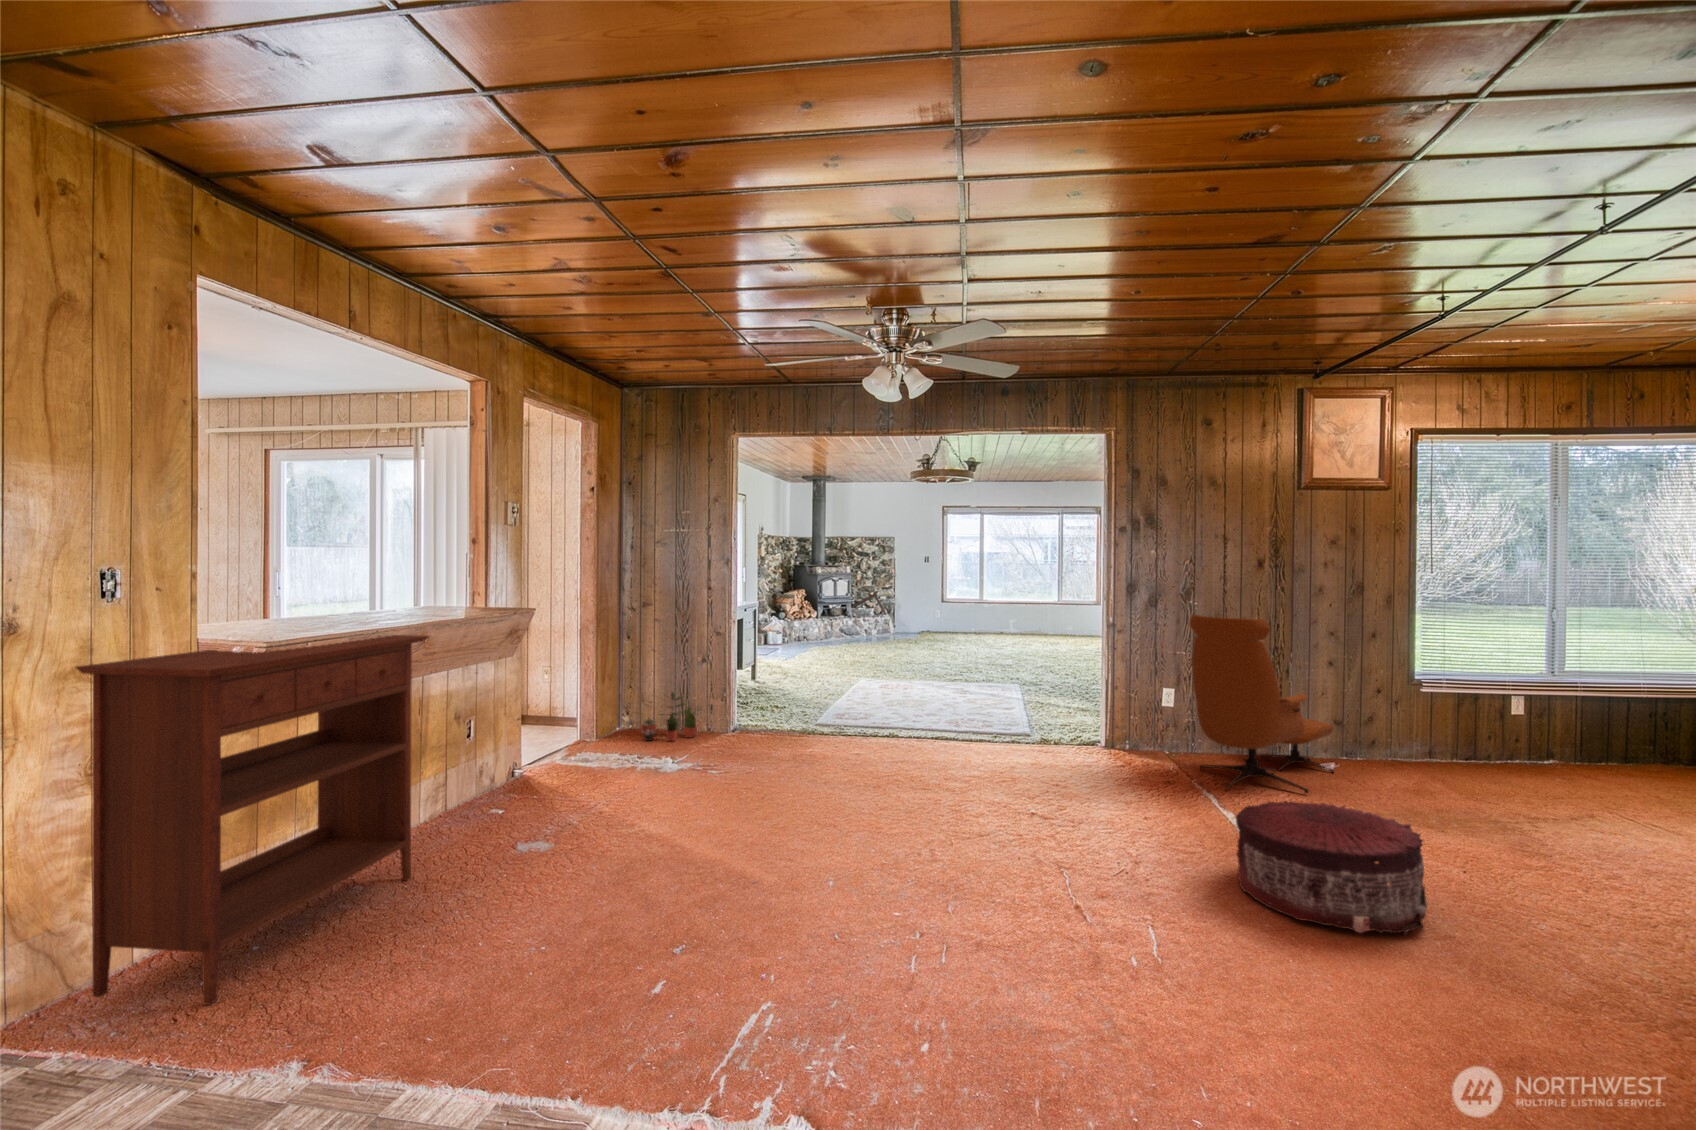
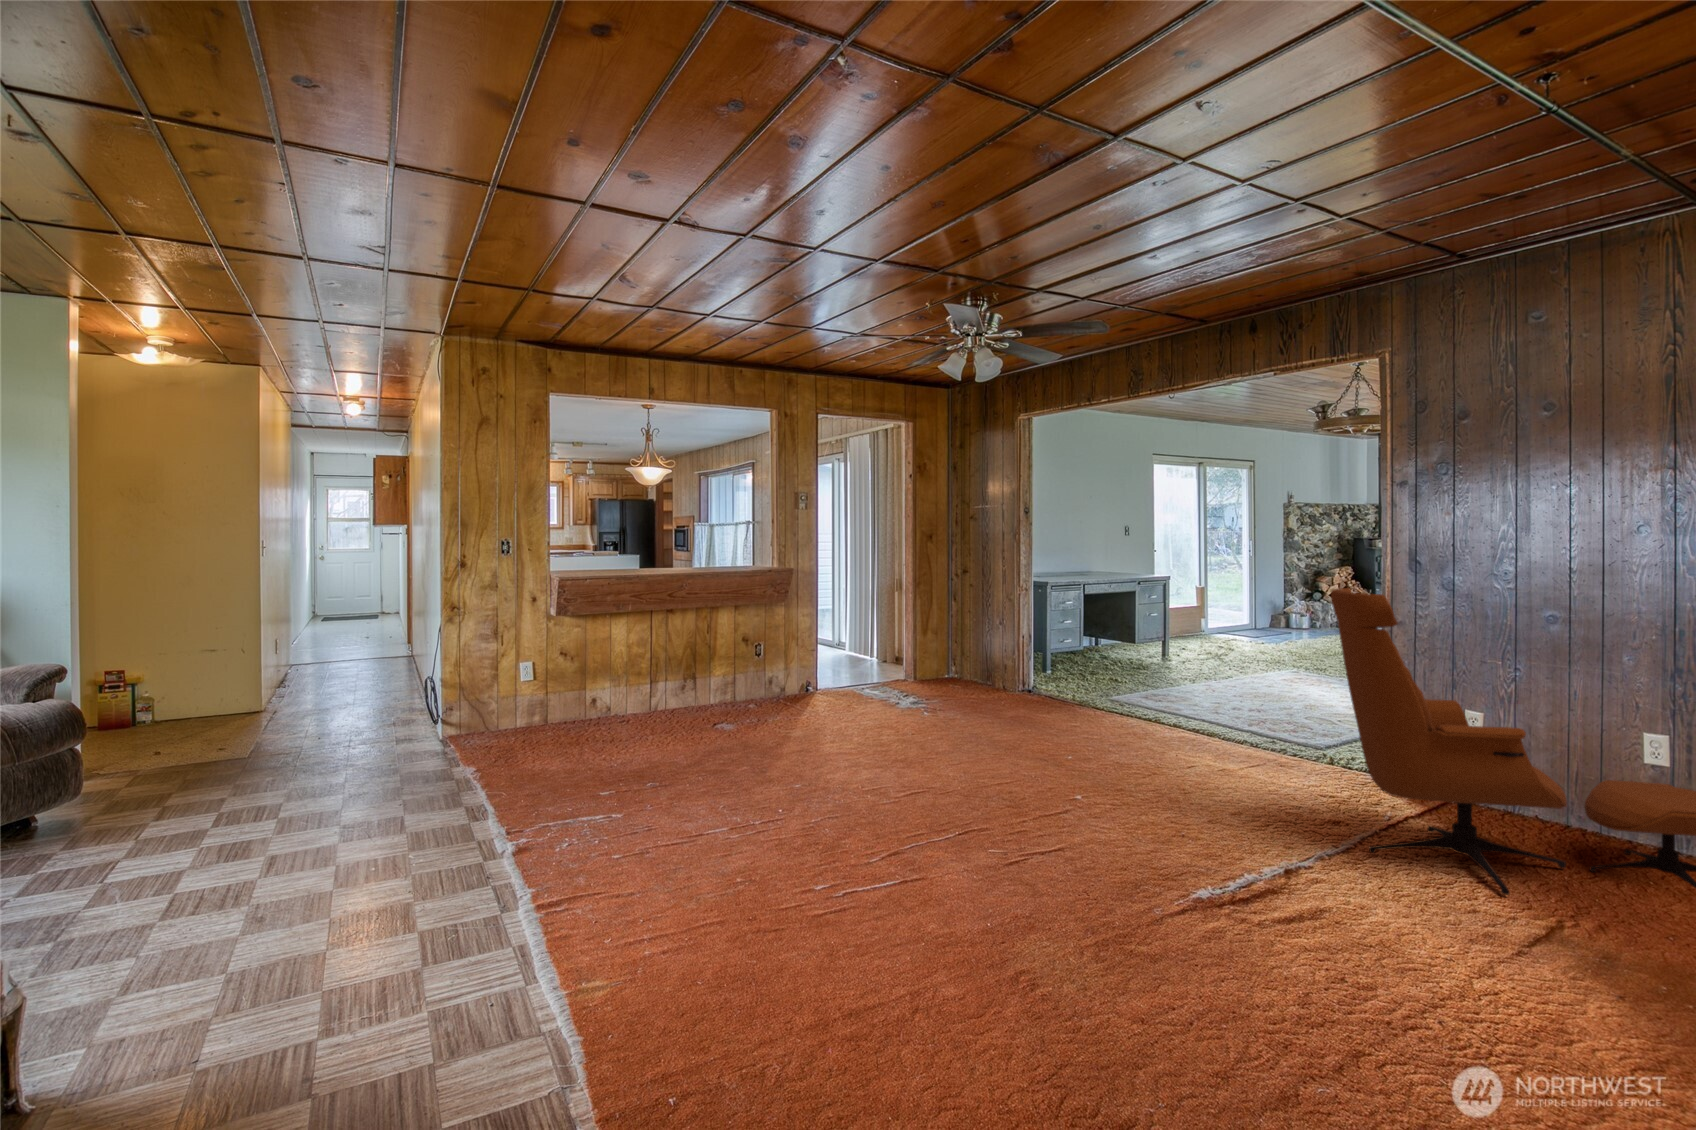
console table: present [76,635,429,1005] -> none [484,578,651,745]
potted plant: present [640,692,697,741] -> none [927,650,975,694]
pouf: present [1236,801,1427,934] -> none [977,812,1194,980]

